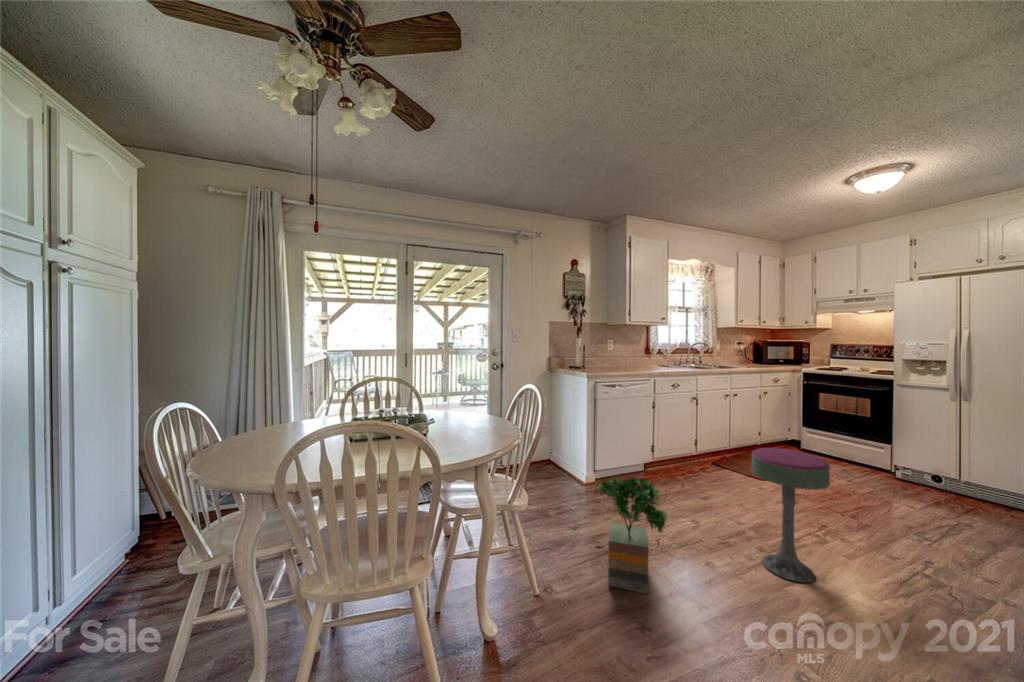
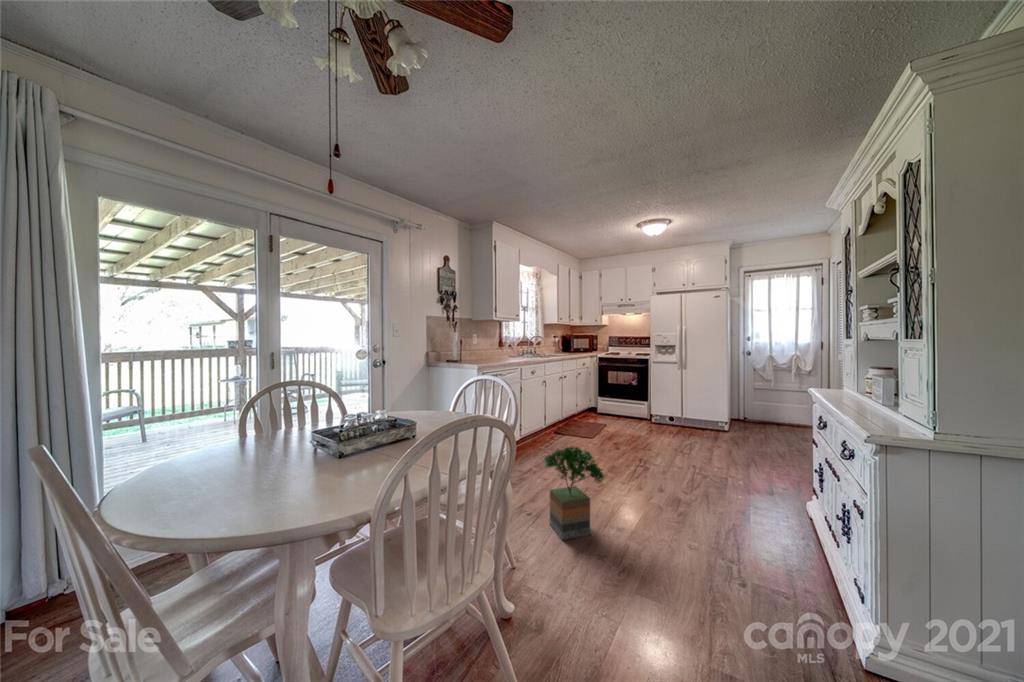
bar stool: present [751,448,830,583] -> none [624,409,669,496]

